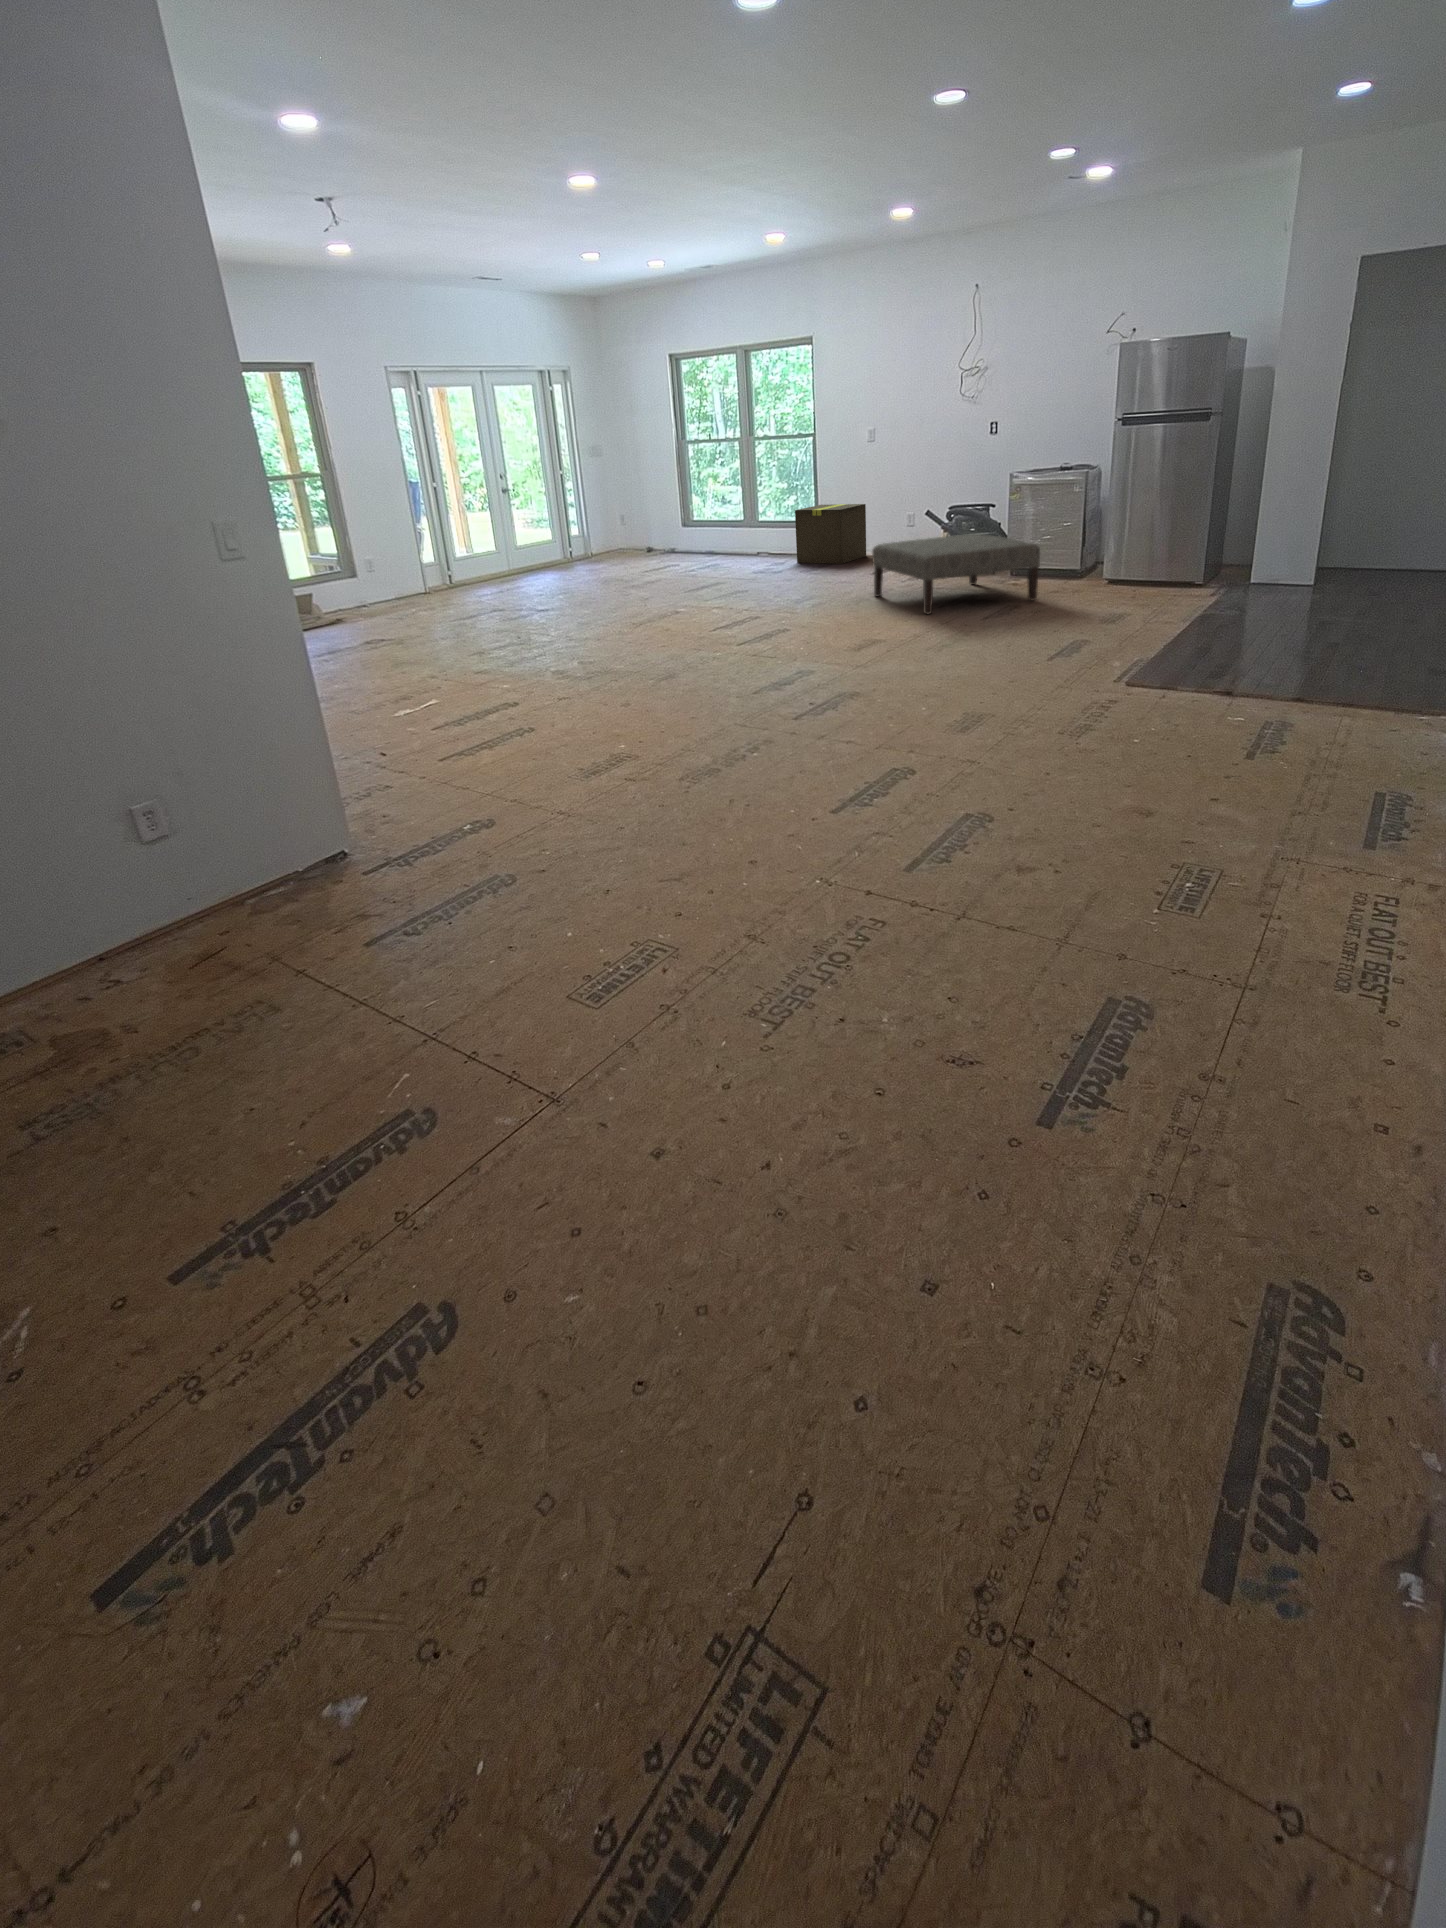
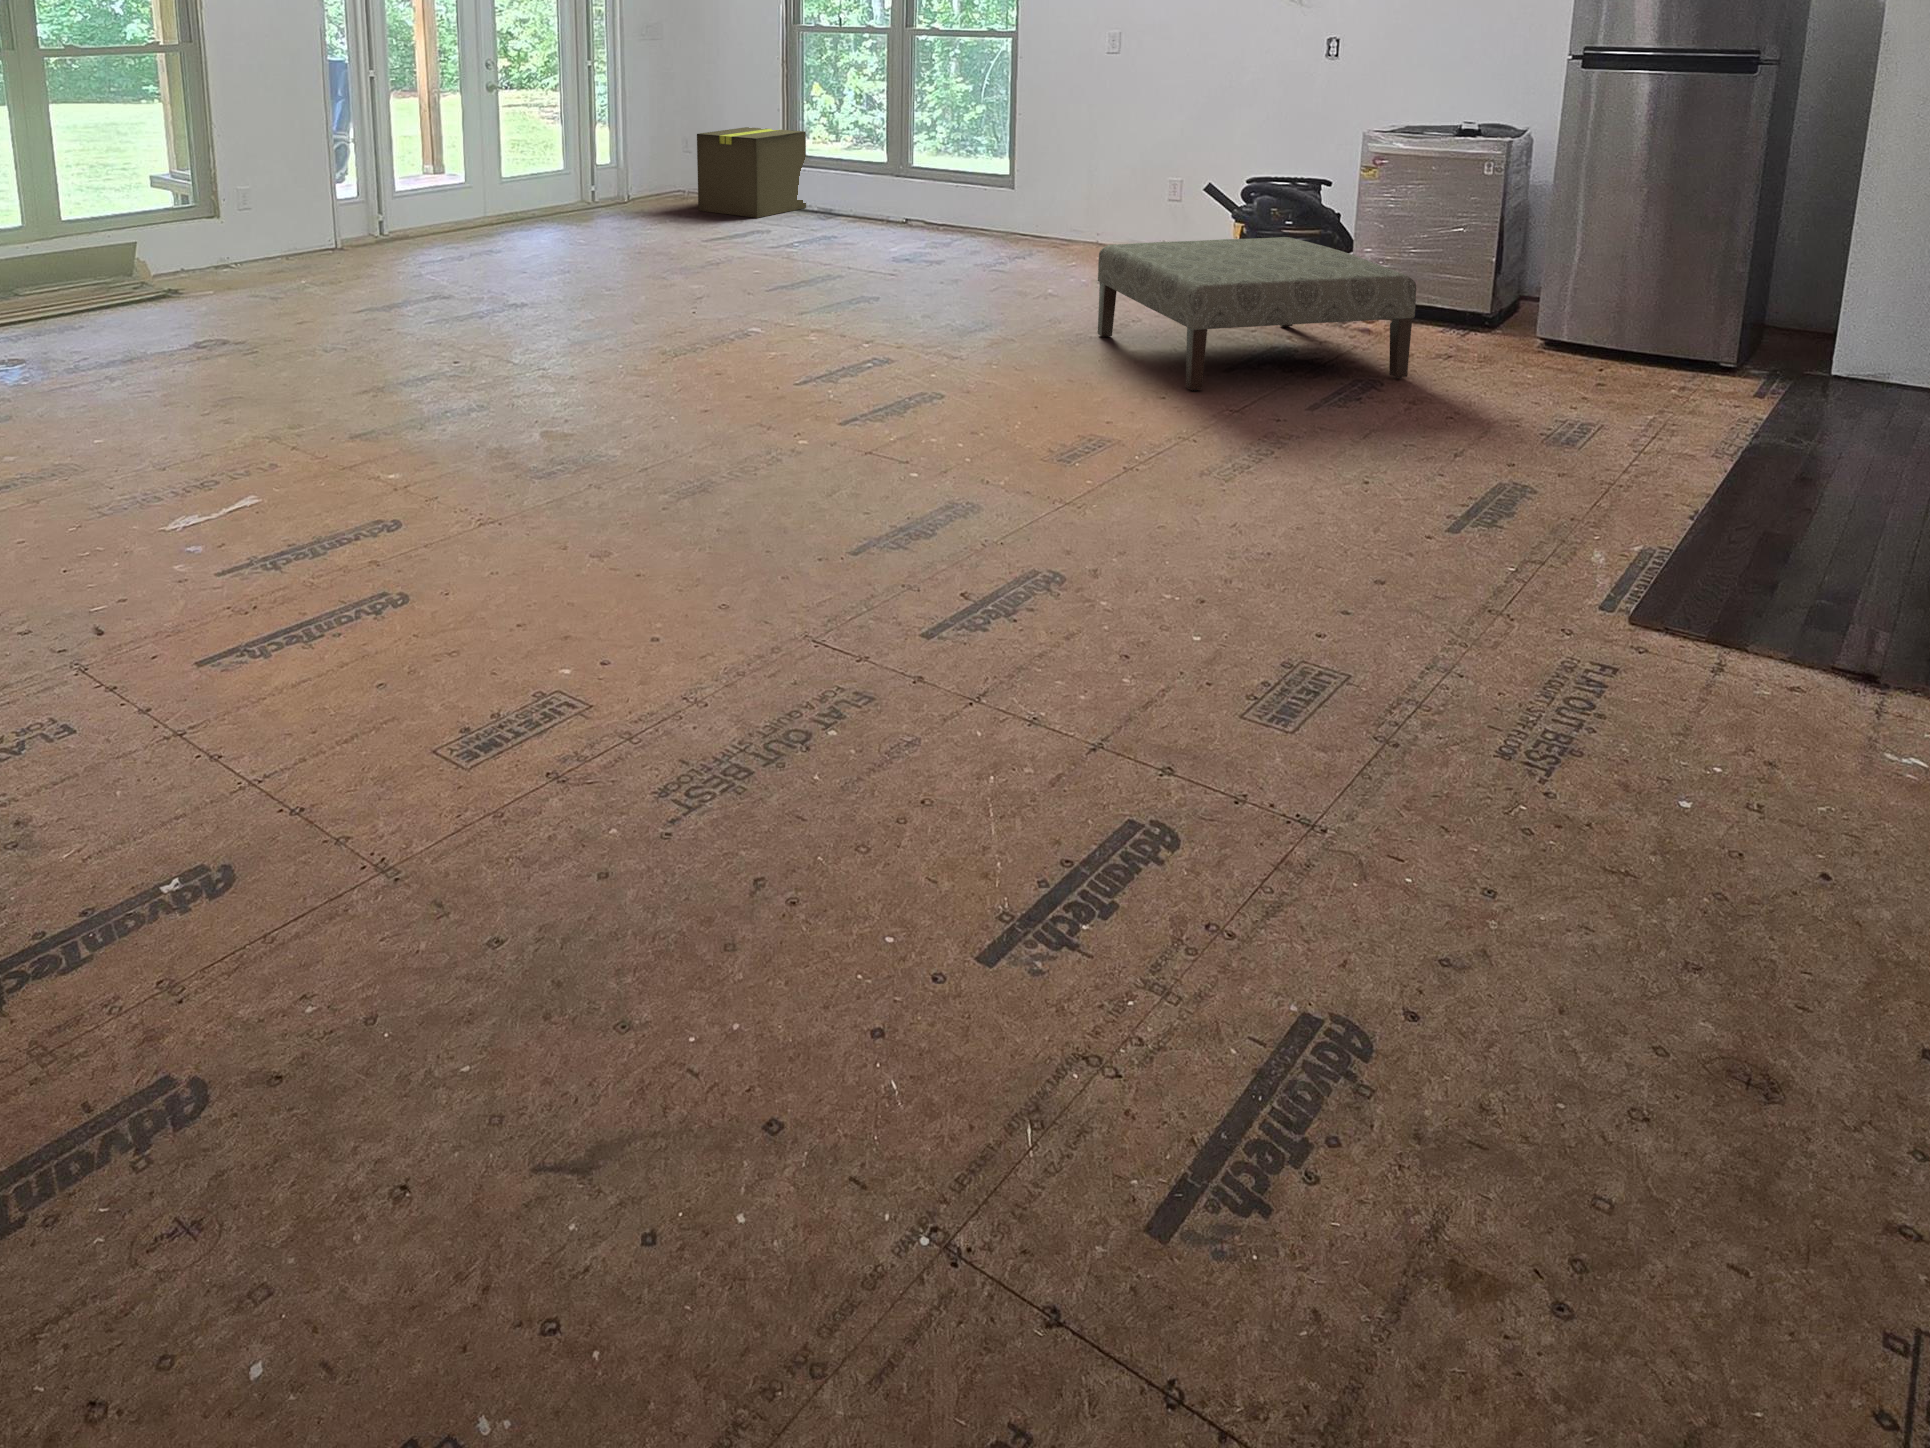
cardboard box: present [795,504,866,564] -> present [697,127,806,218]

